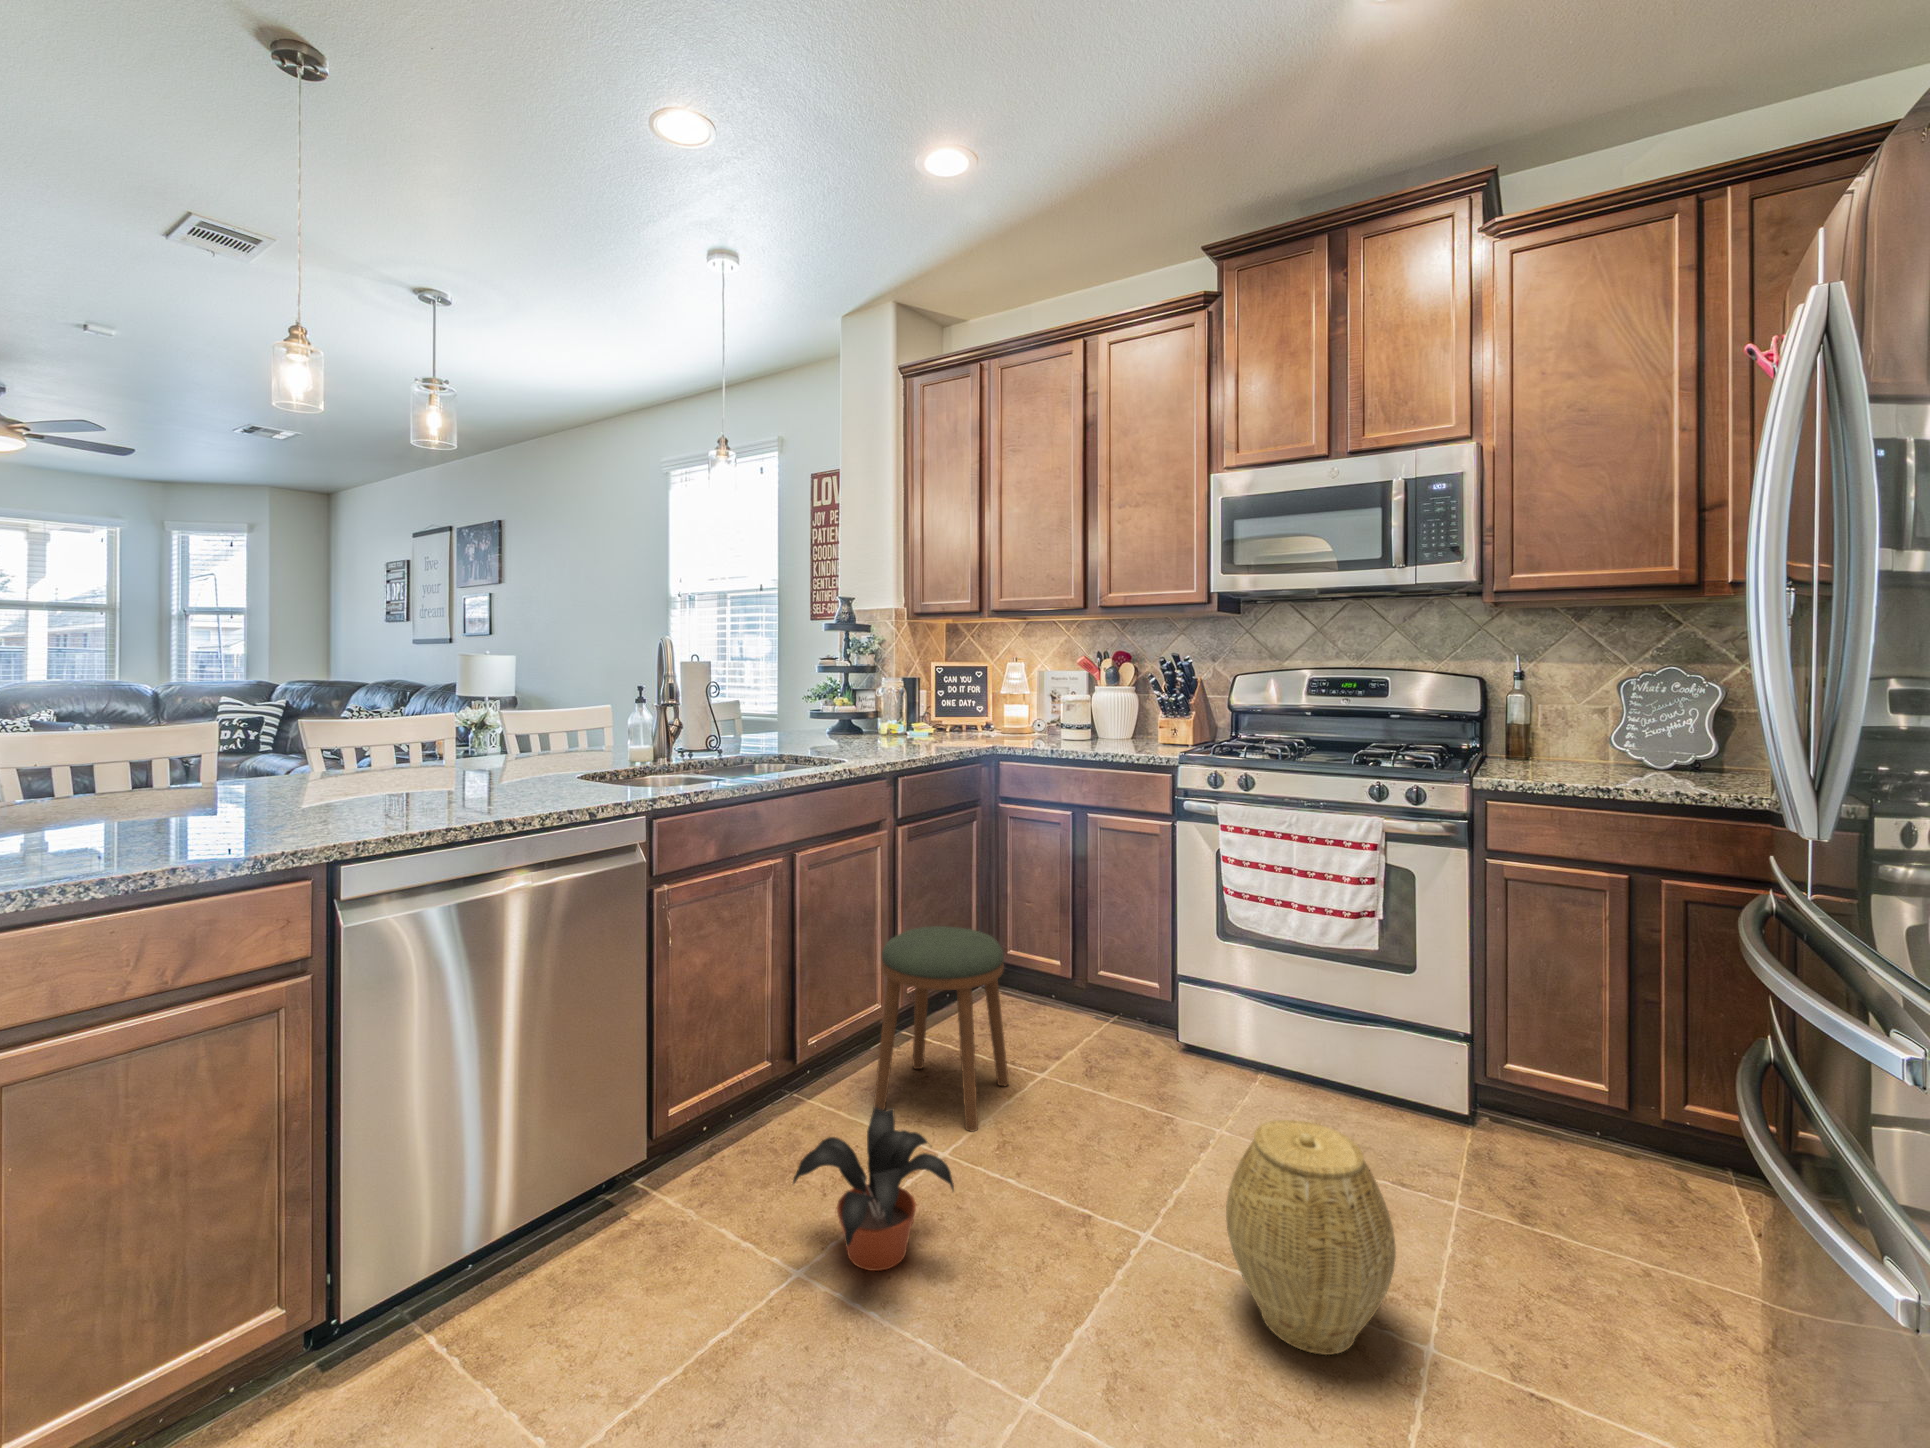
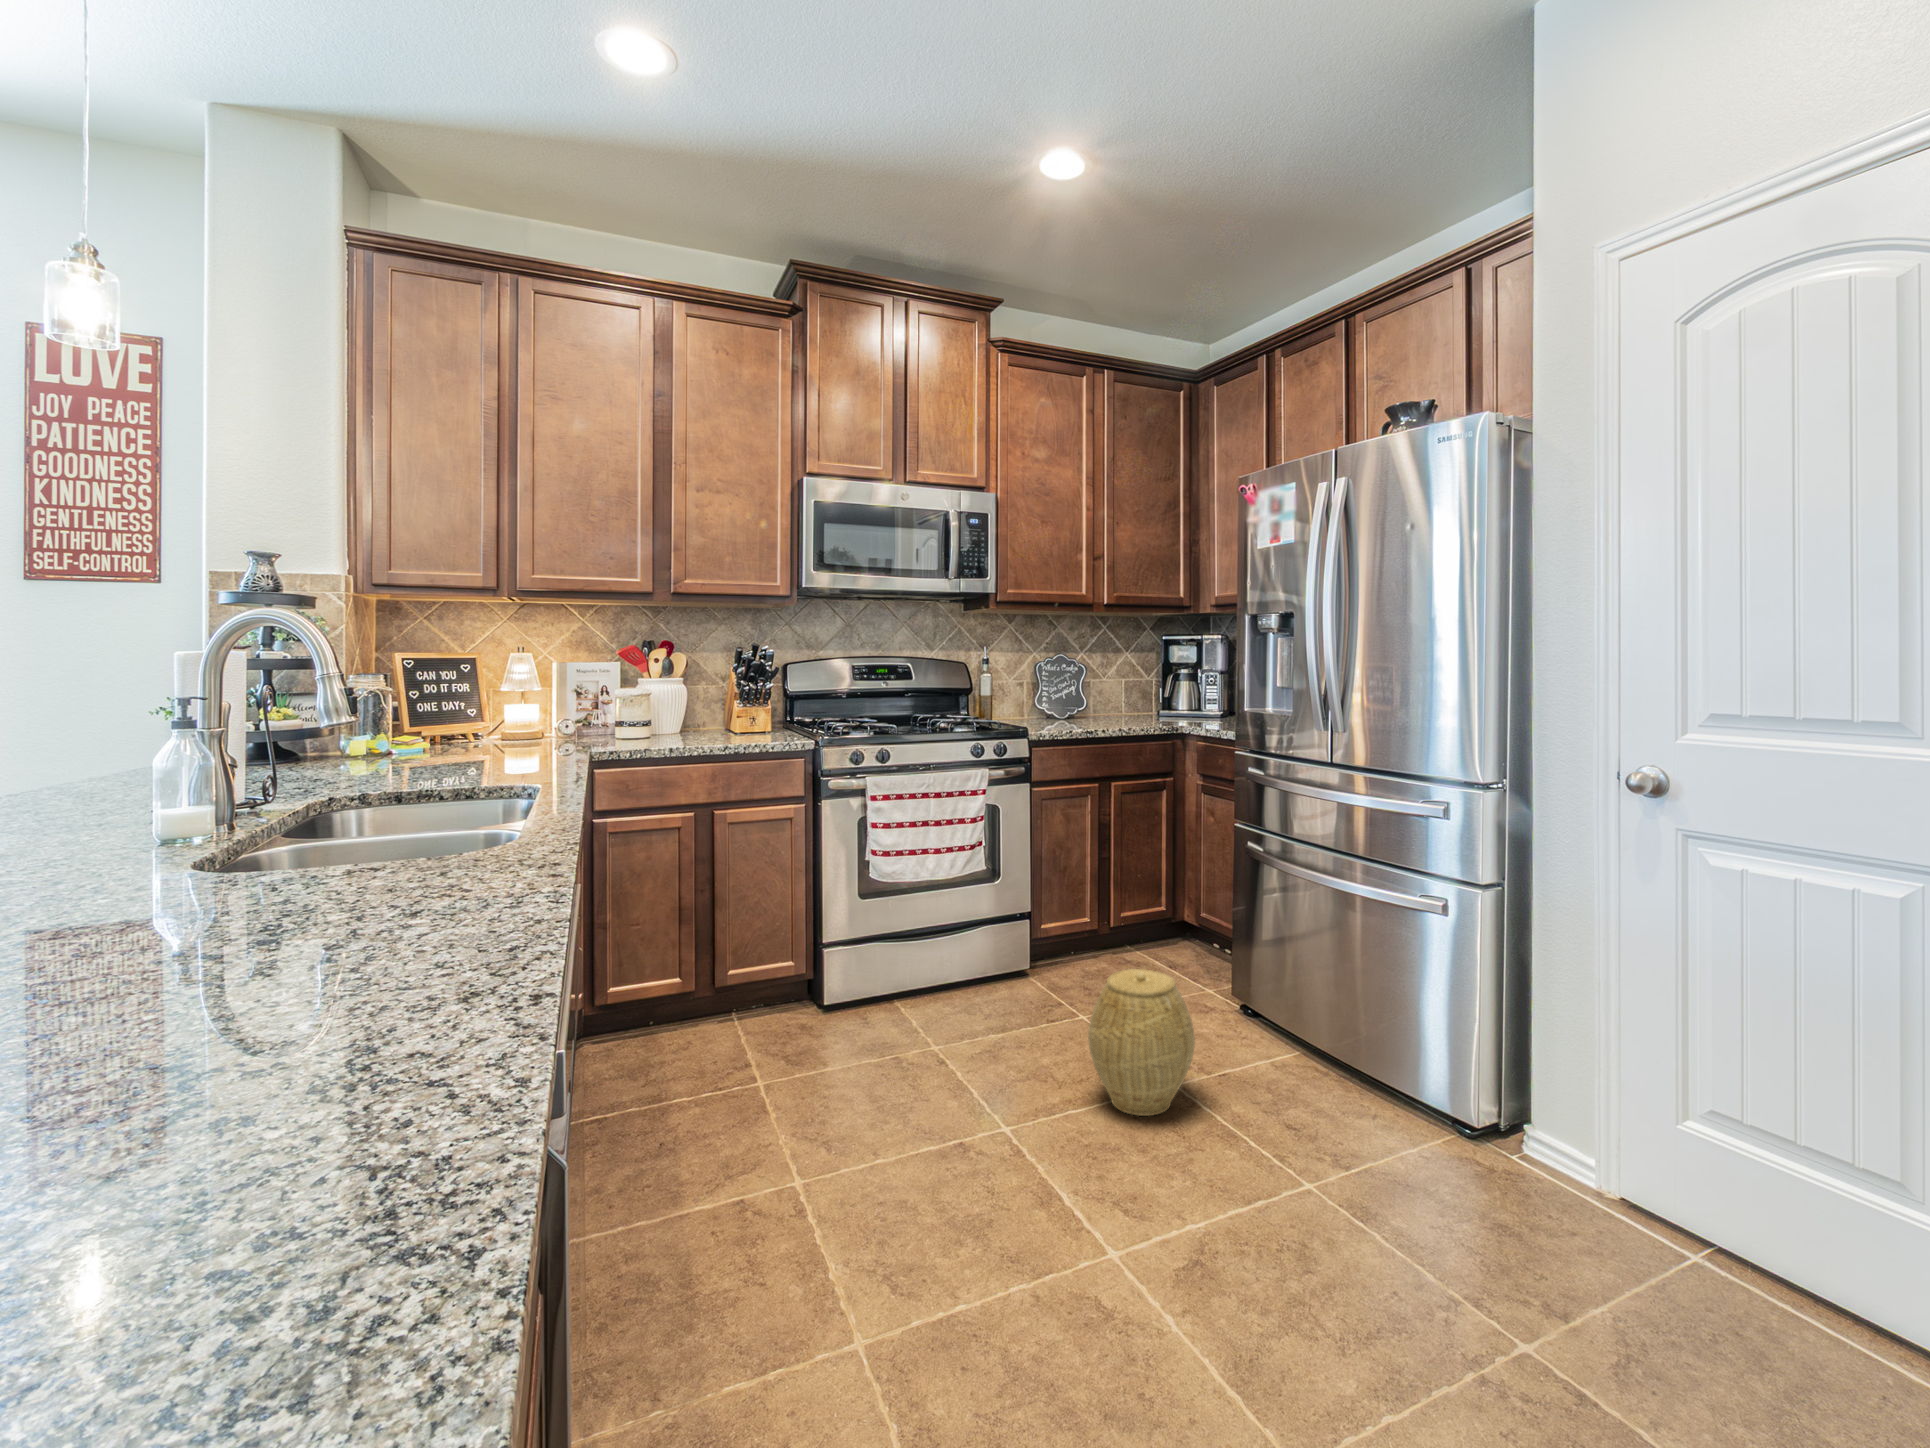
stool: present [874,926,1009,1132] -> none [647,947,805,1183]
potted plant: present [793,1107,954,1271] -> none [832,1114,997,1270]

